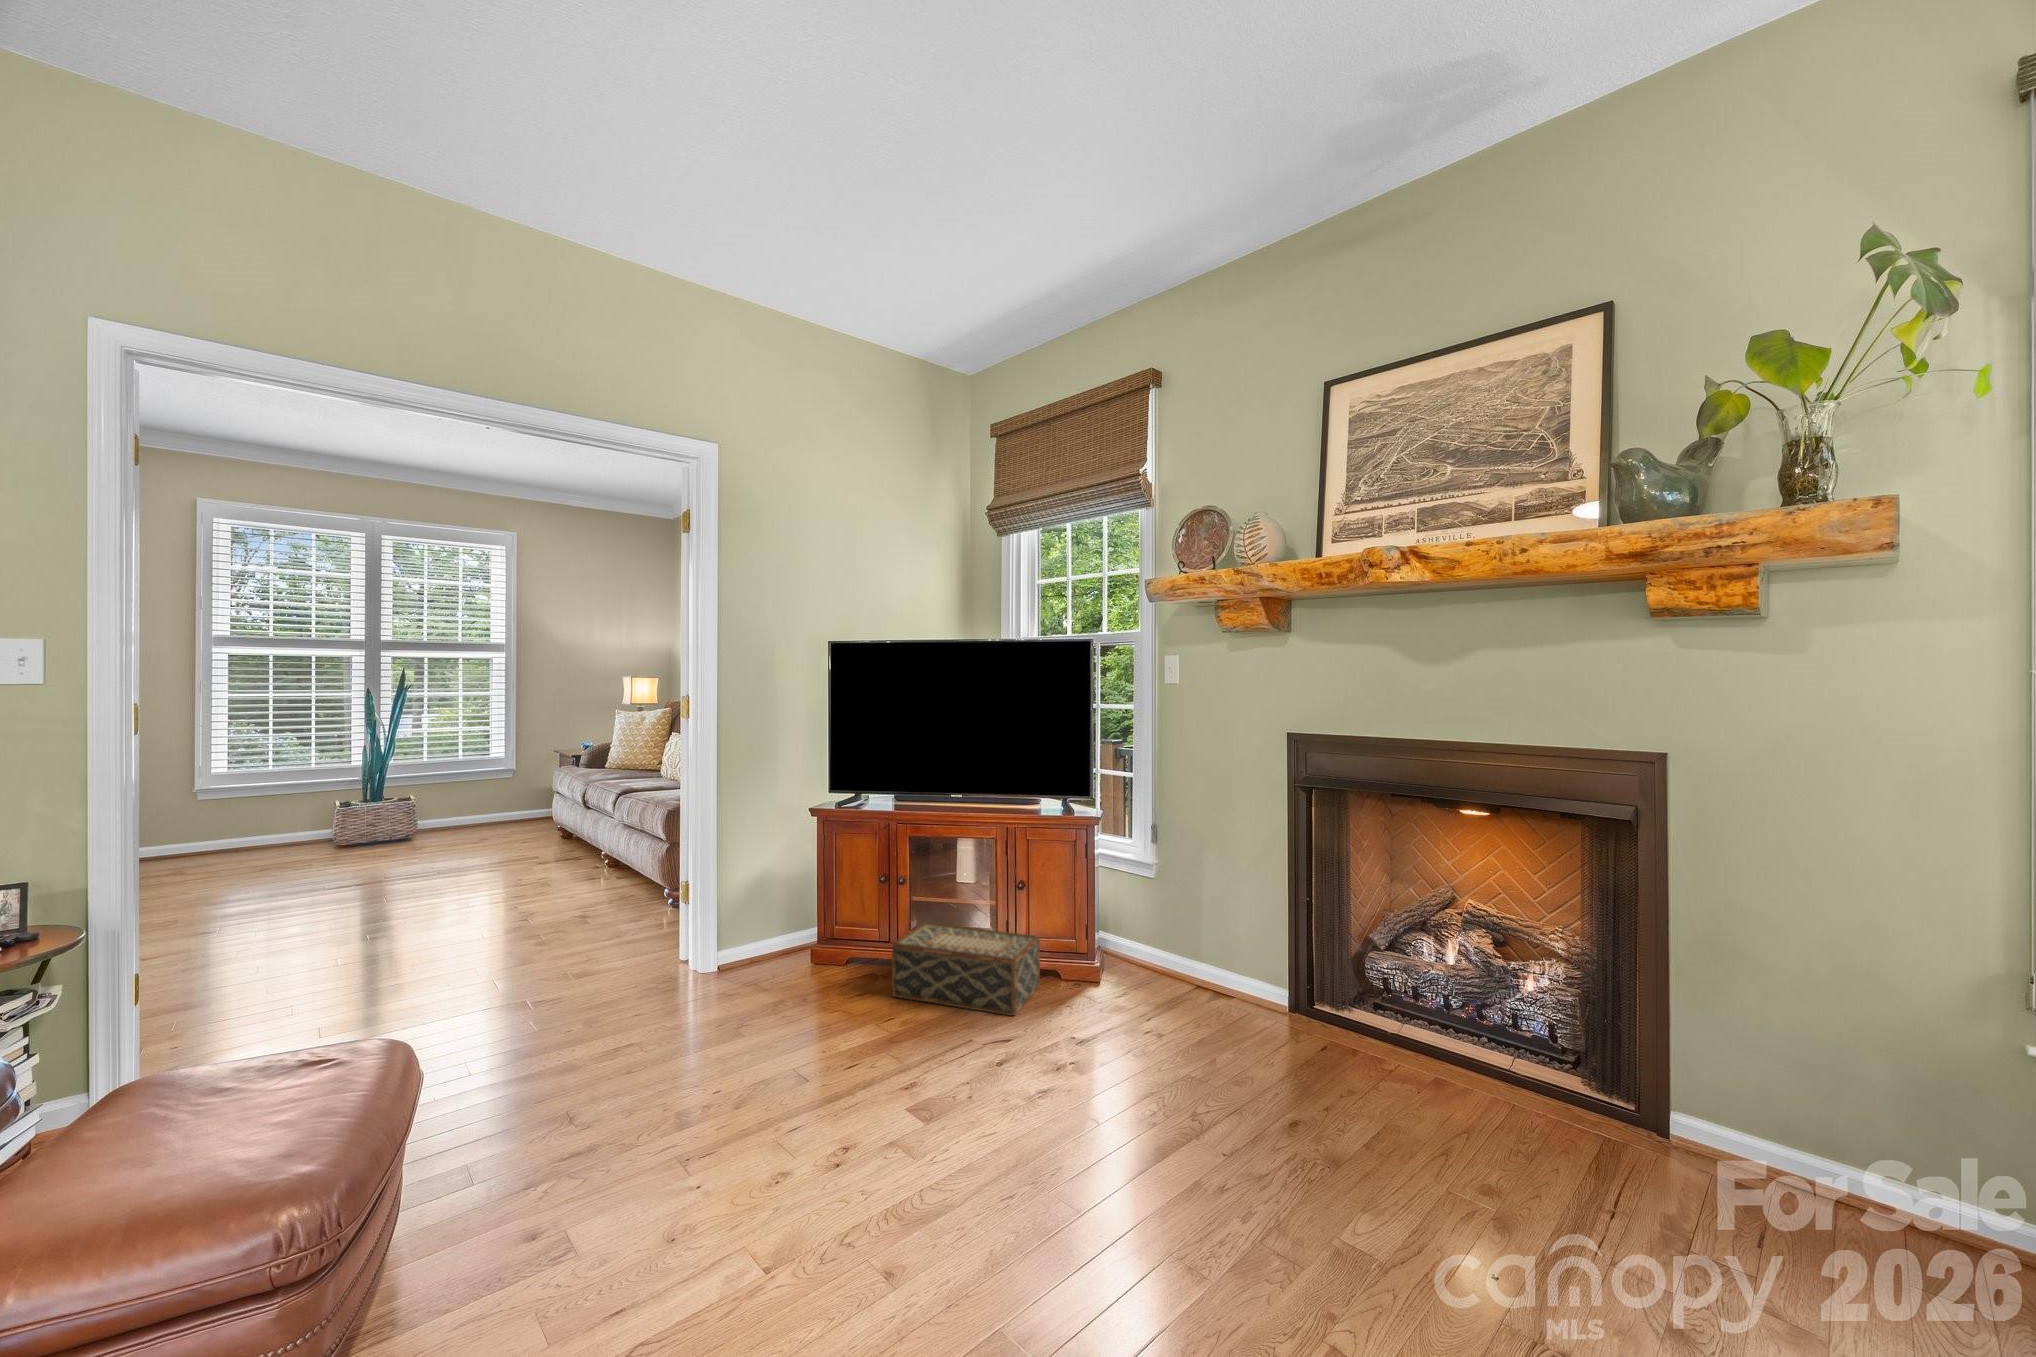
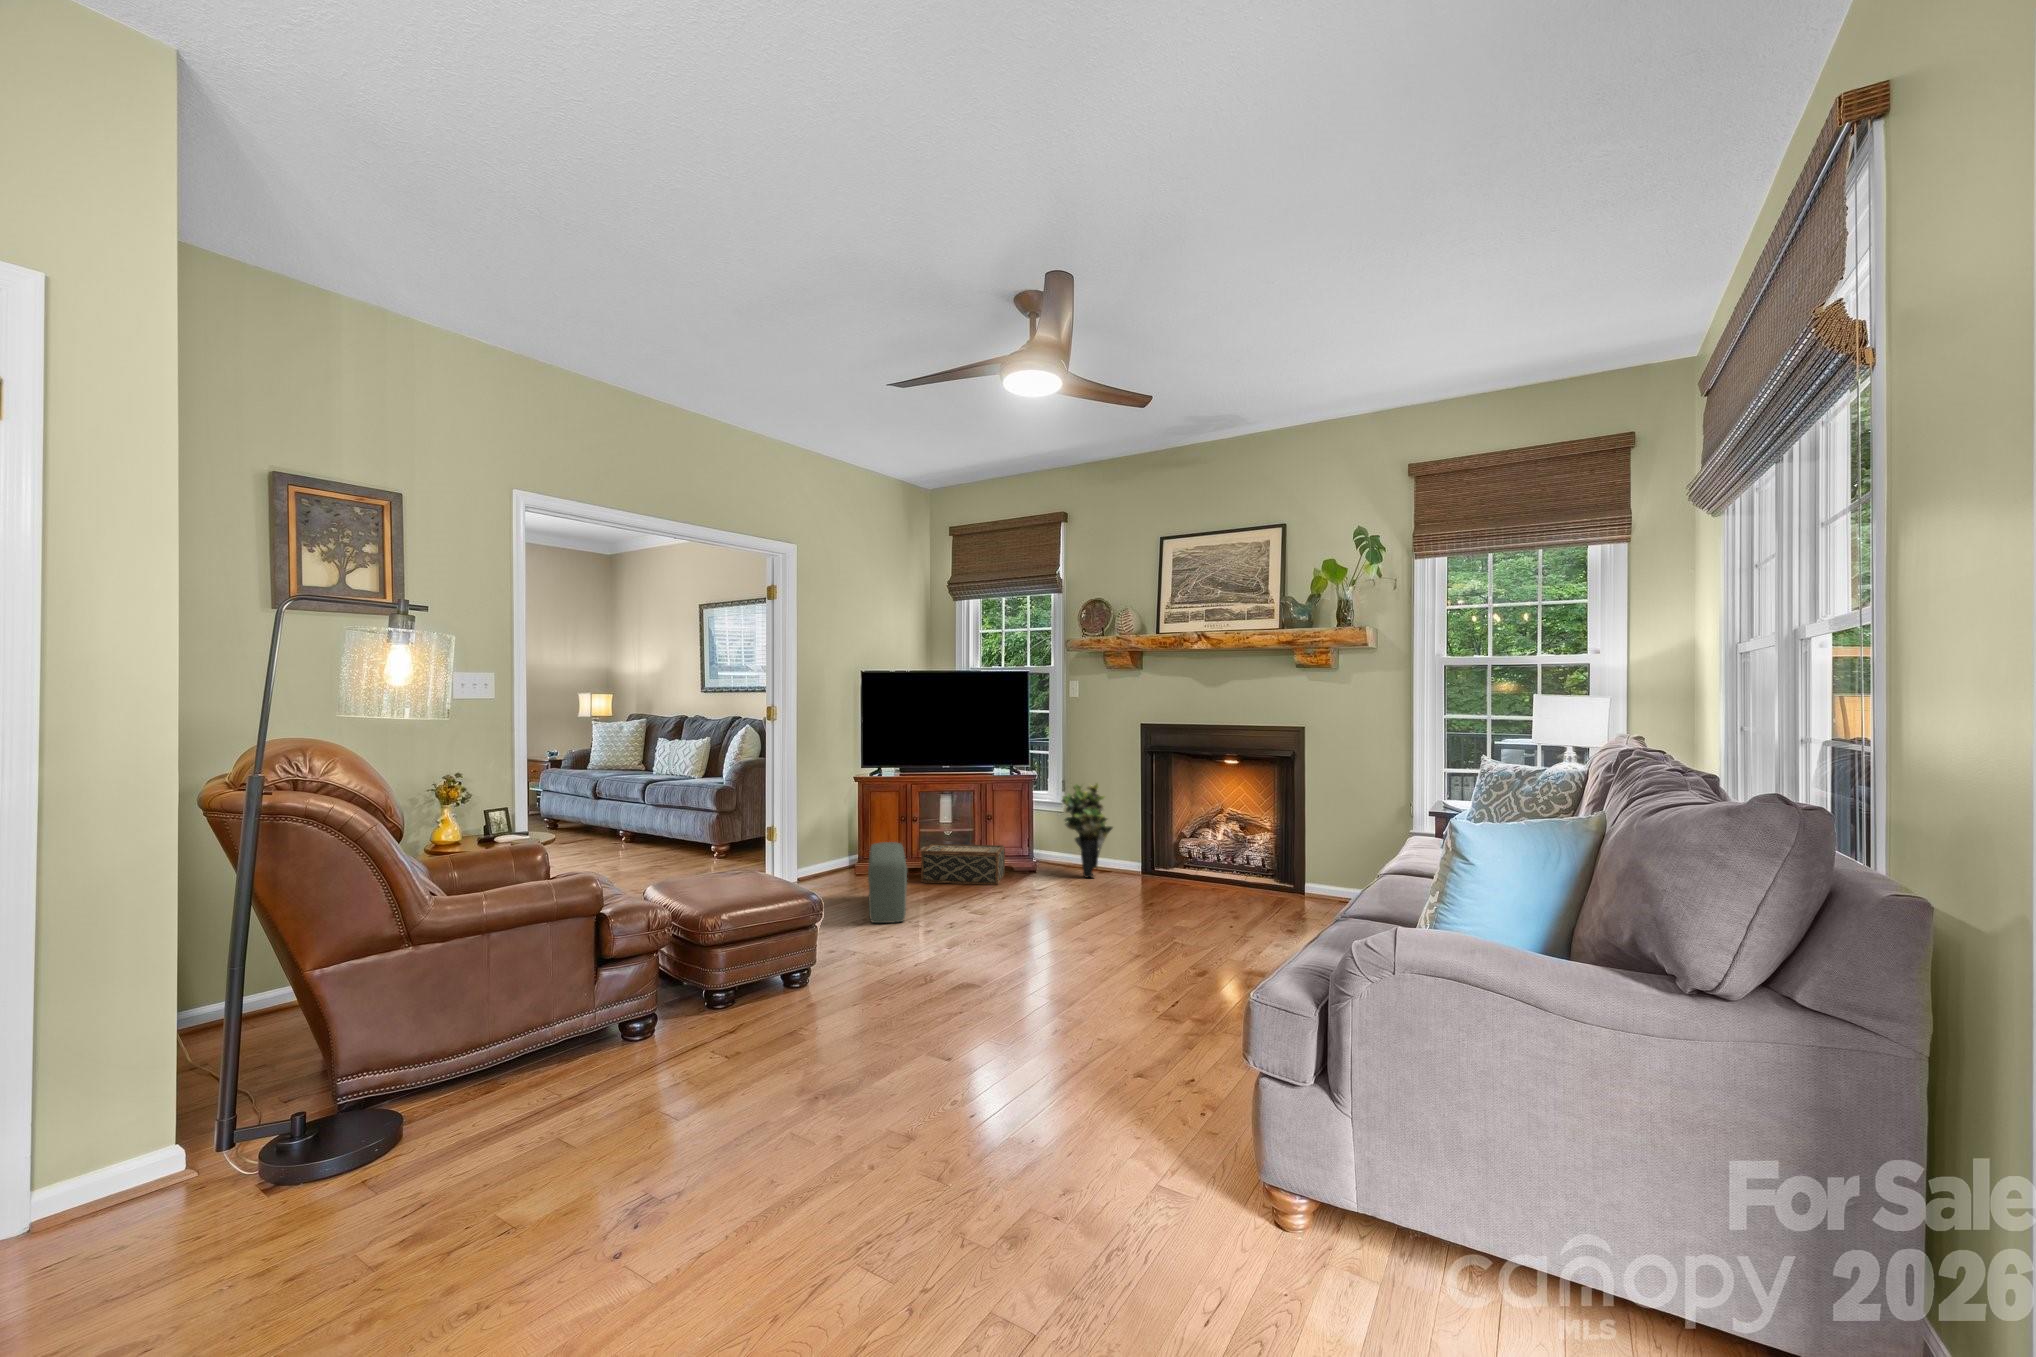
potted plant: none [1138,831,1233,1009] -> present [1062,784,1113,878]
pouf: none [695,942,832,1146] -> present [868,842,907,923]

